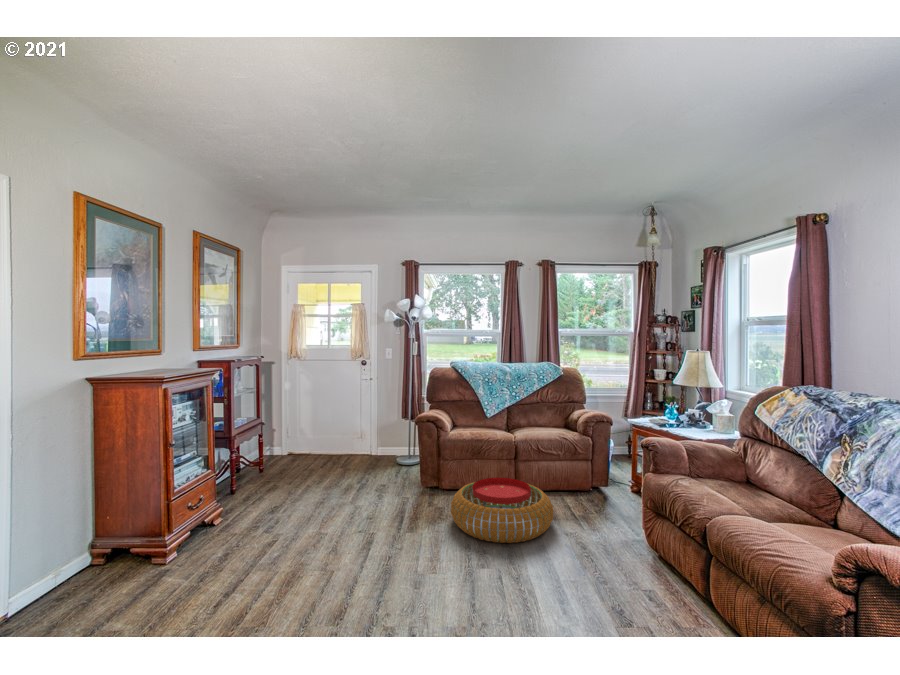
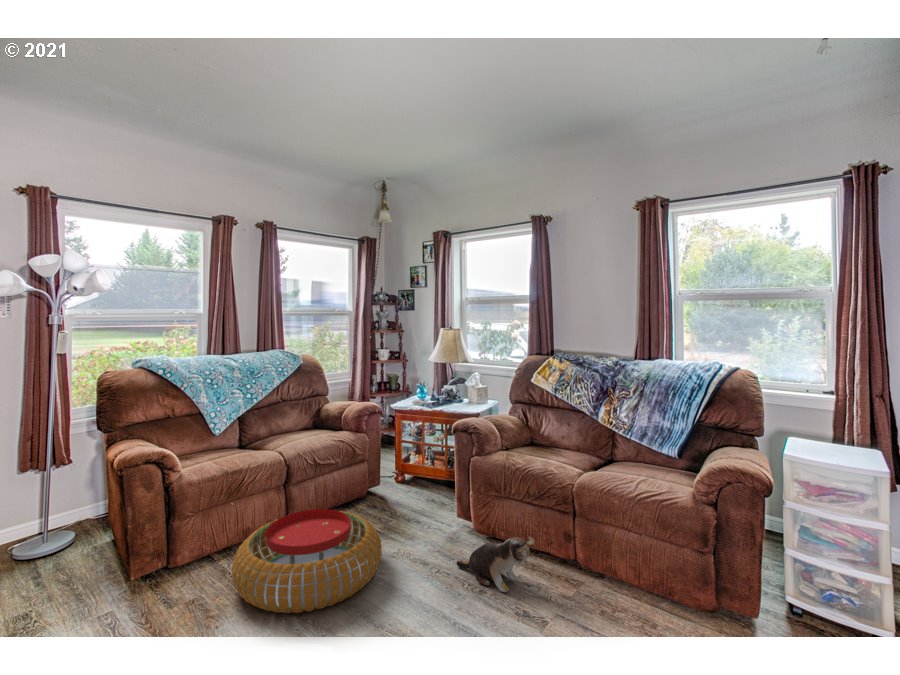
plush toy: none [602,544,644,592] -> present [457,536,535,592]

